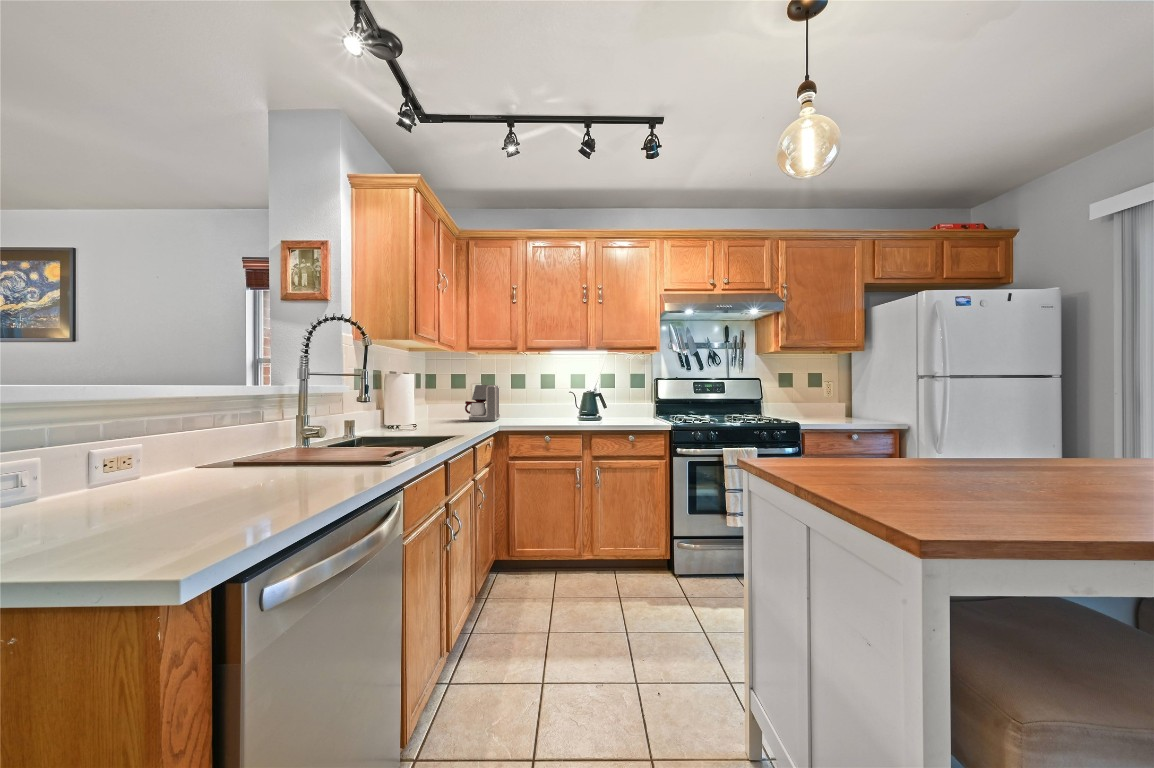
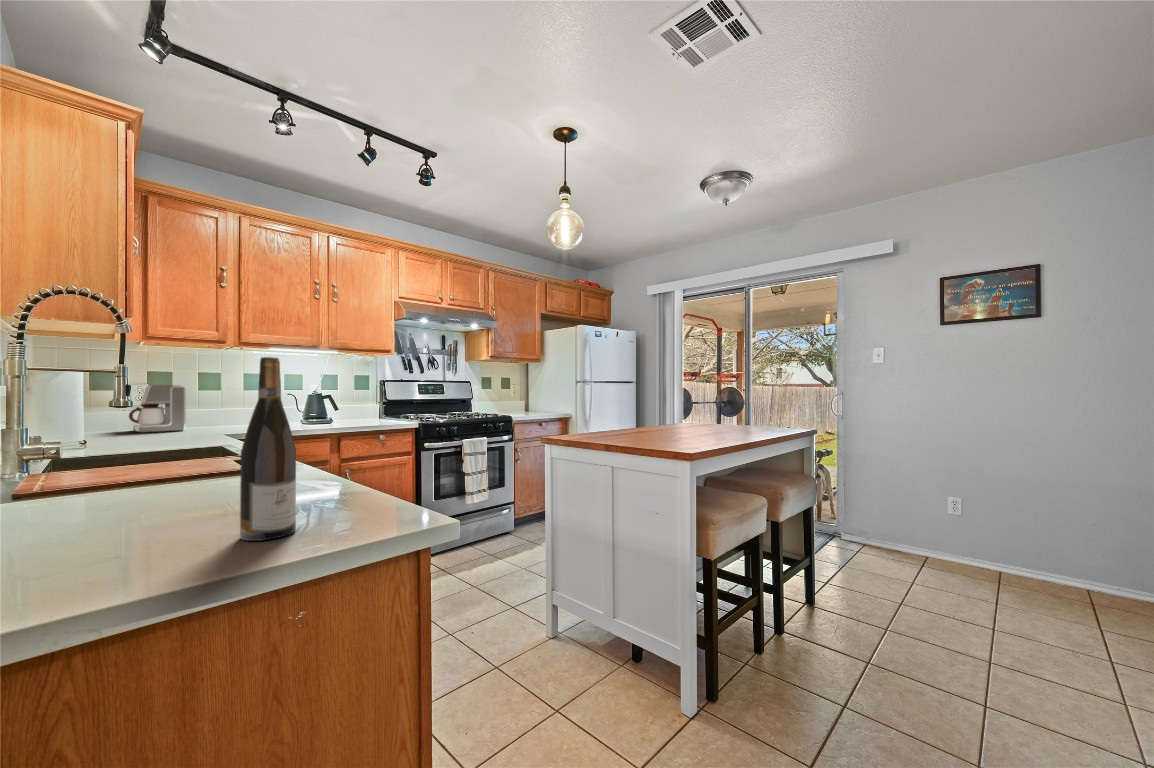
wine bottle: none [80,360,149,552] -> present [240,357,296,541]

